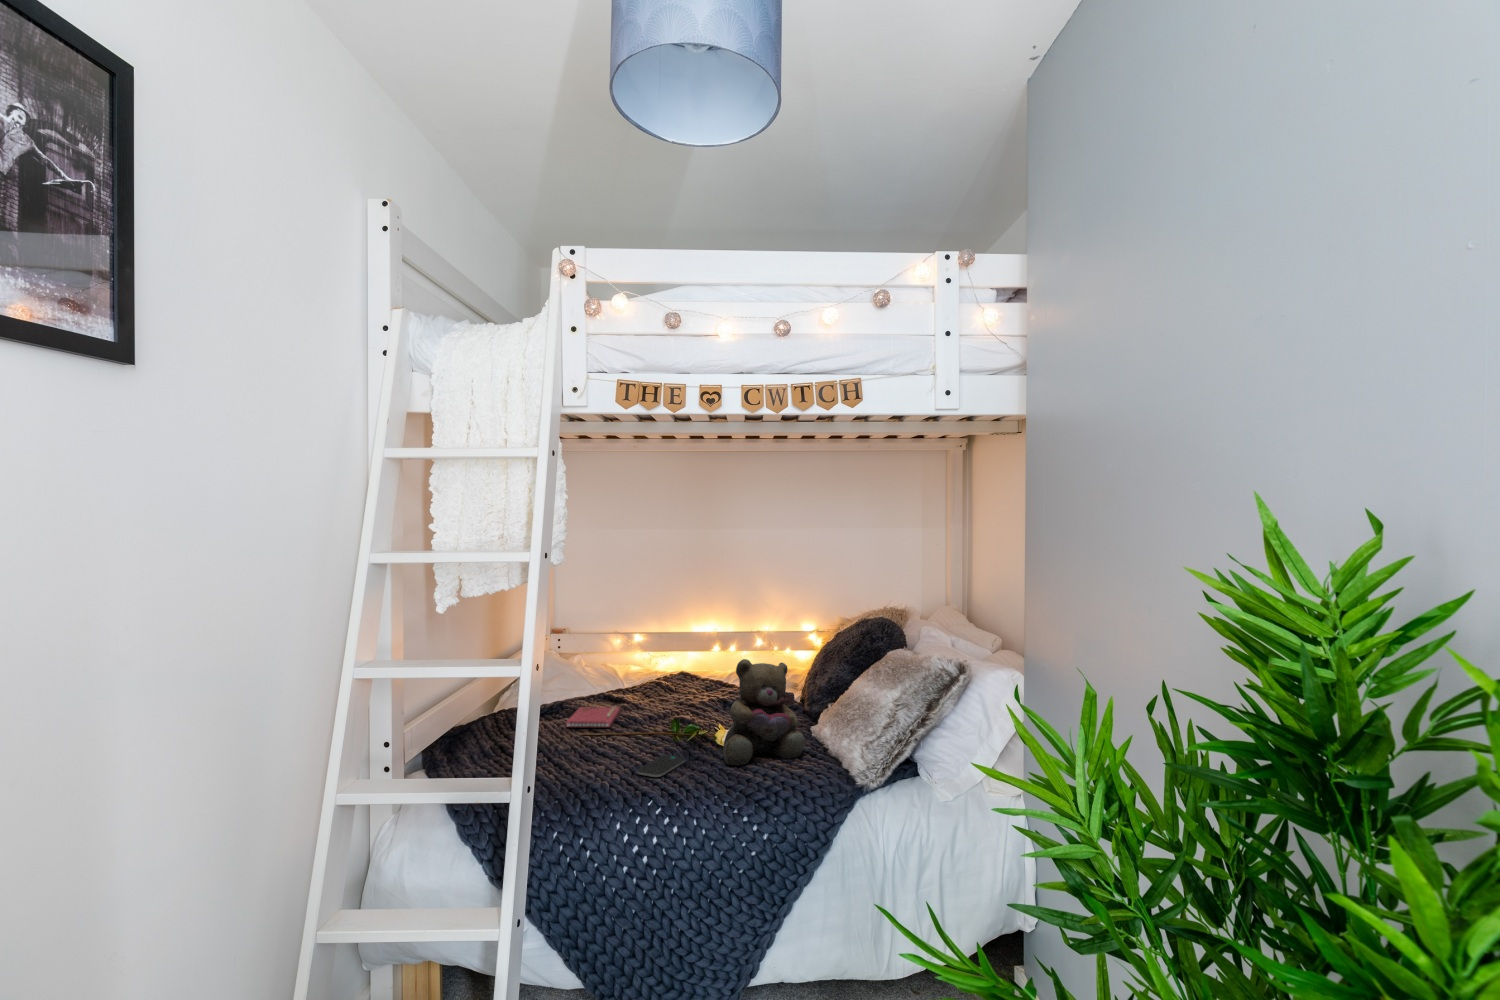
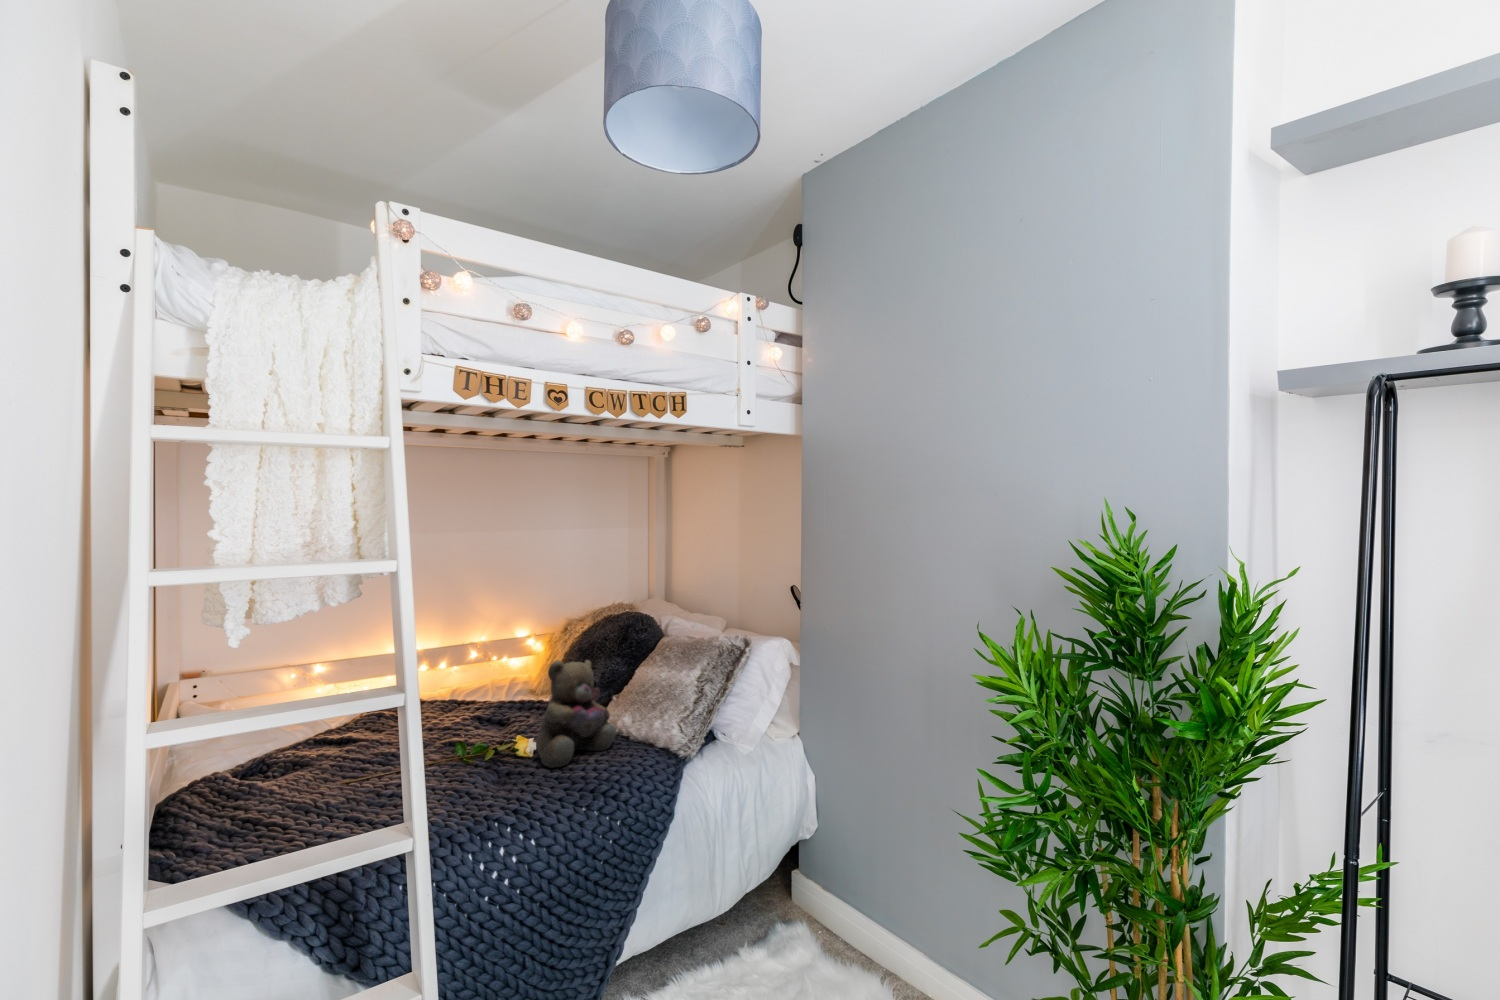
notebook: present [566,707,620,728] -> none [310,744,373,776]
smartphone: present [637,755,685,777] -> none [460,773,502,799]

